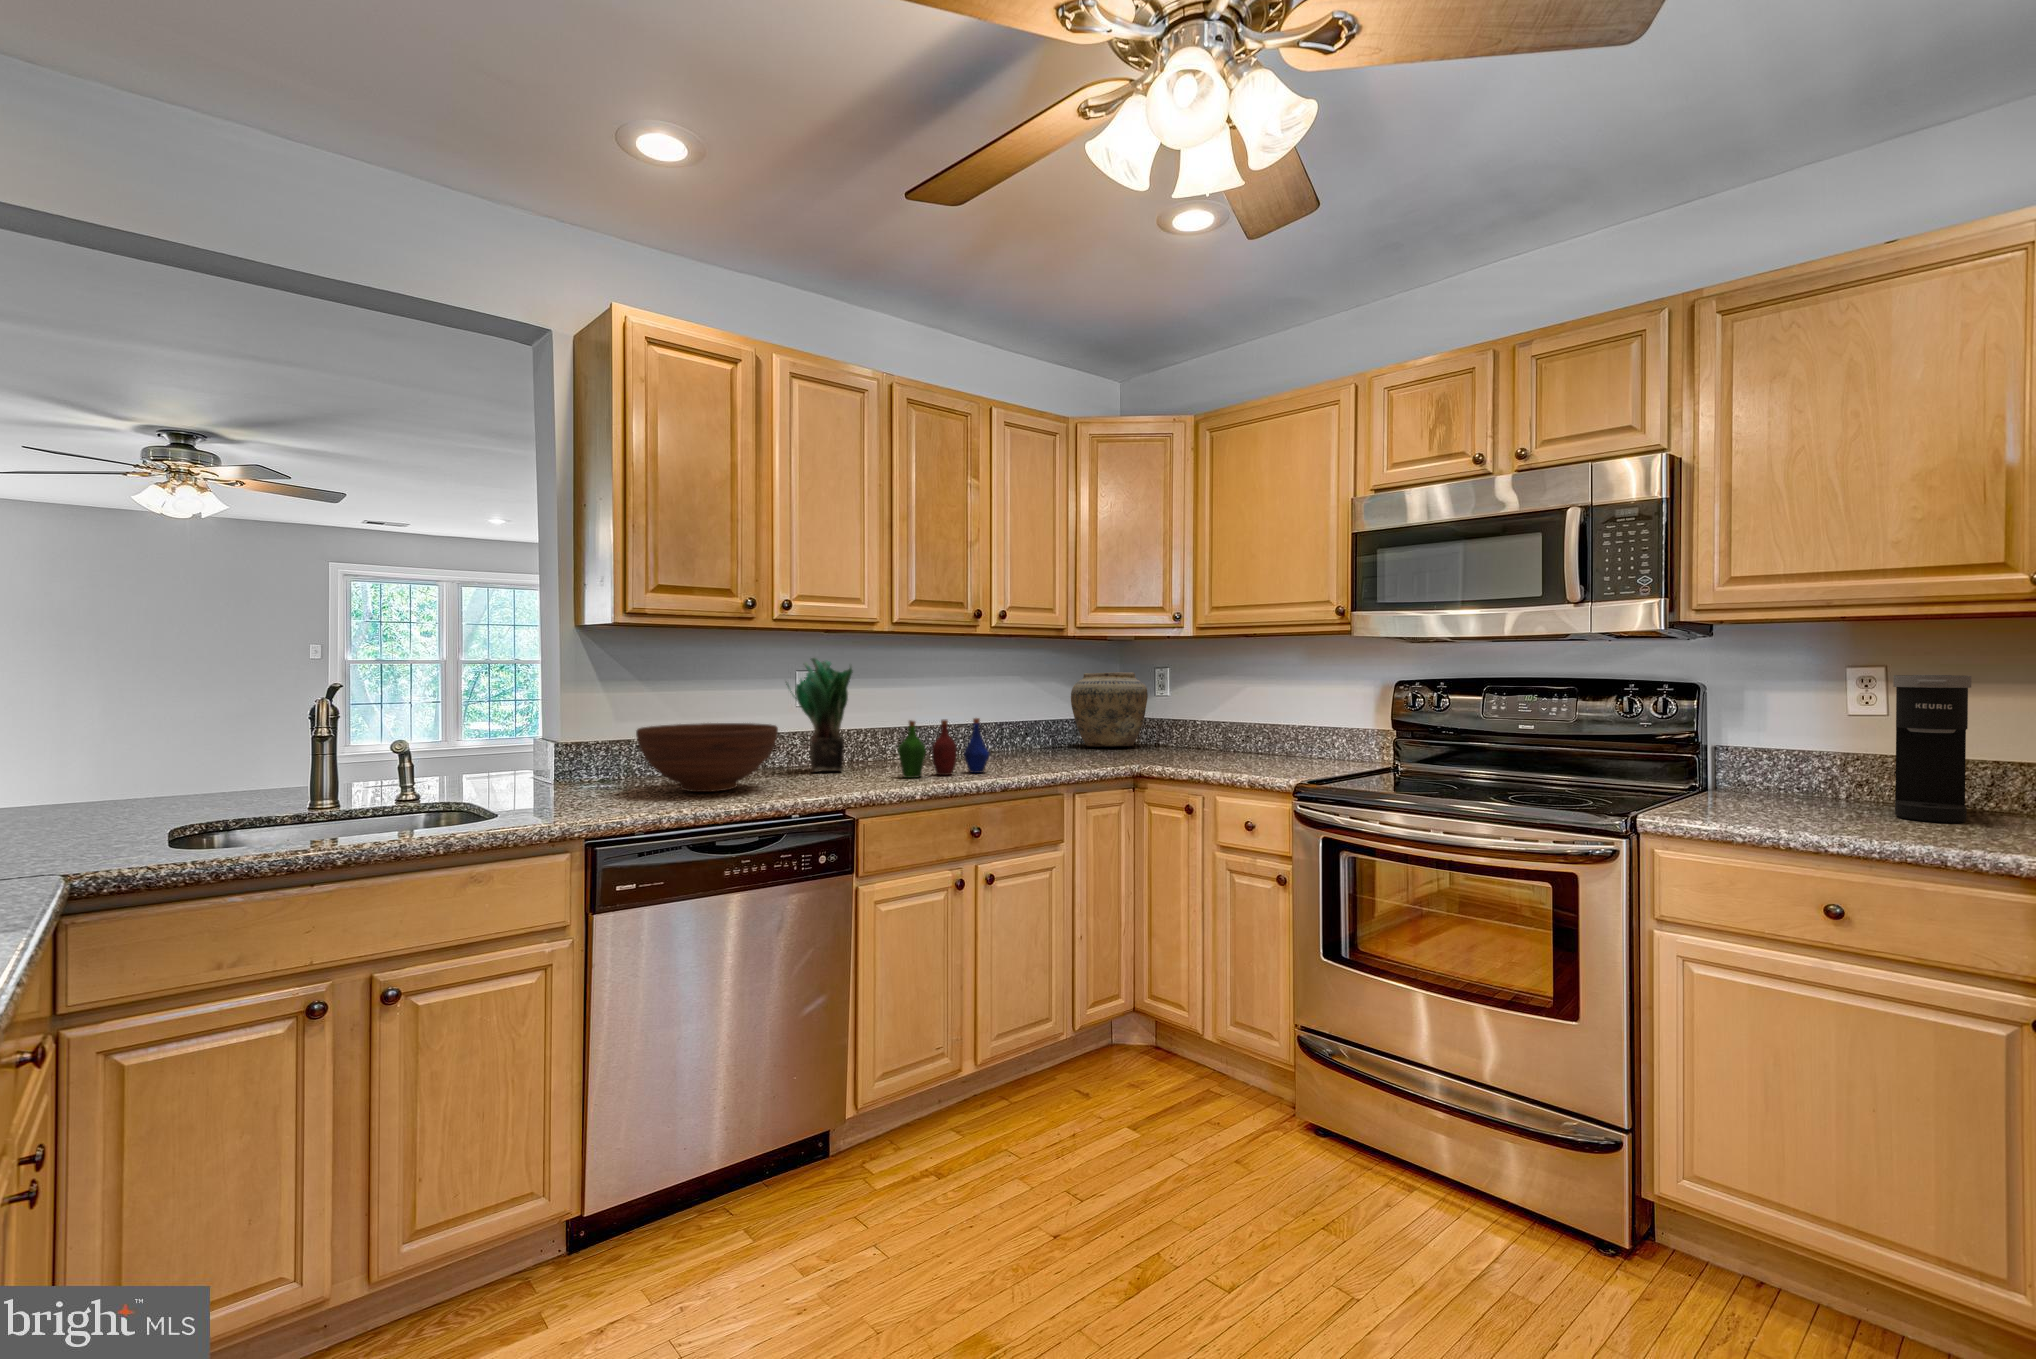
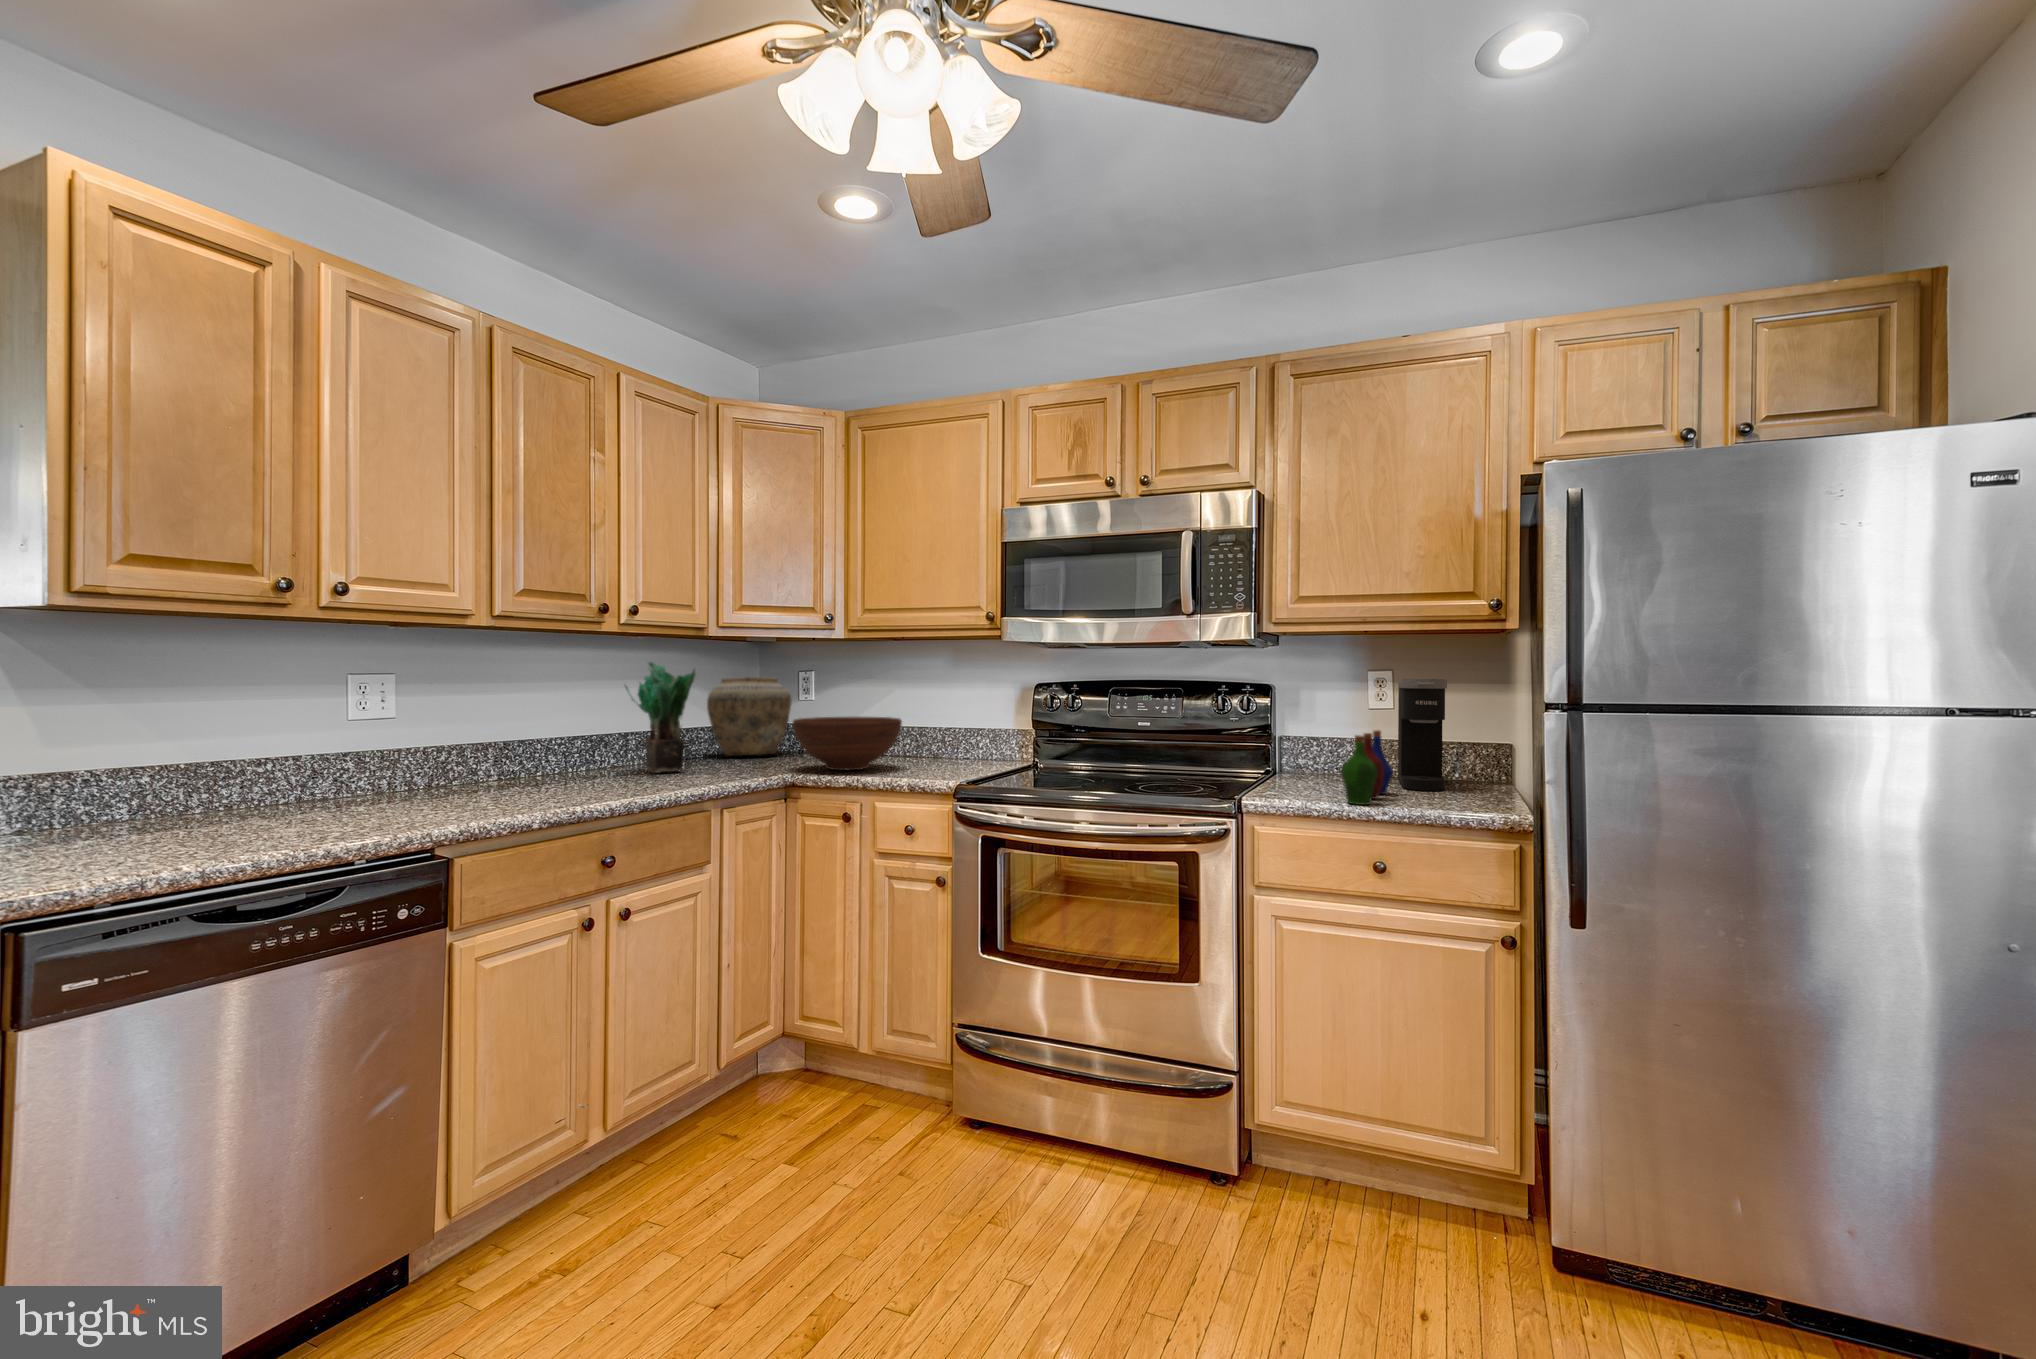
potted plant: present [786,658,853,772] -> present [624,662,695,773]
bottle: present [898,718,990,778] -> present [1341,730,1394,805]
fruit bowl: present [636,723,778,792] -> present [793,717,902,770]

